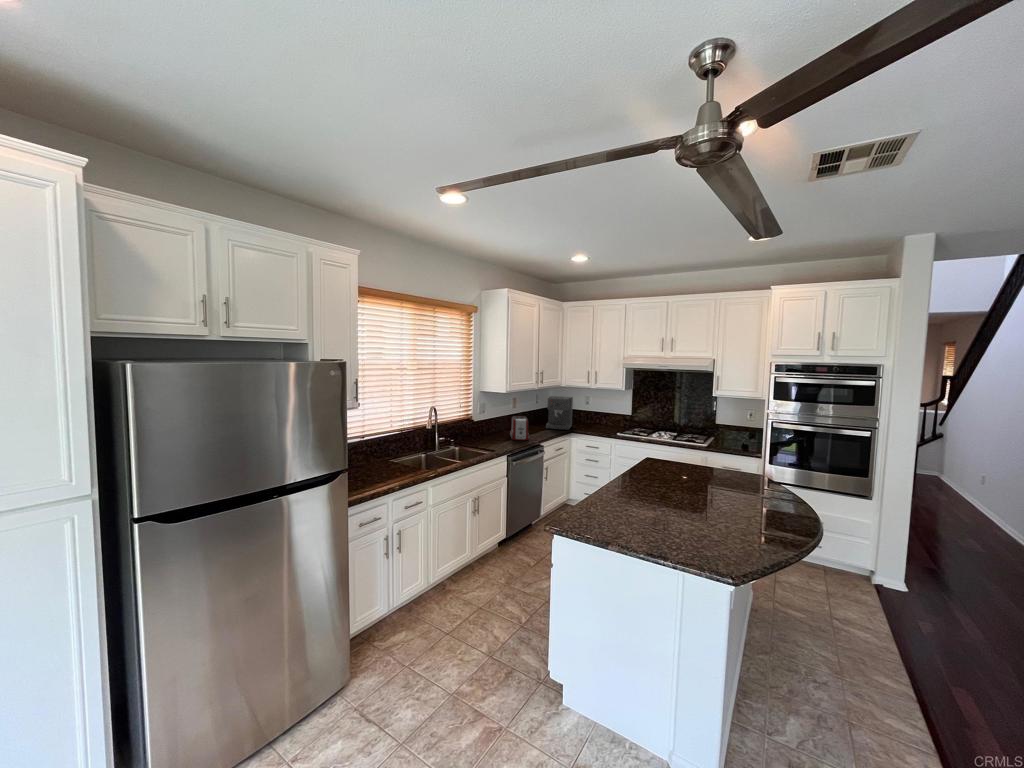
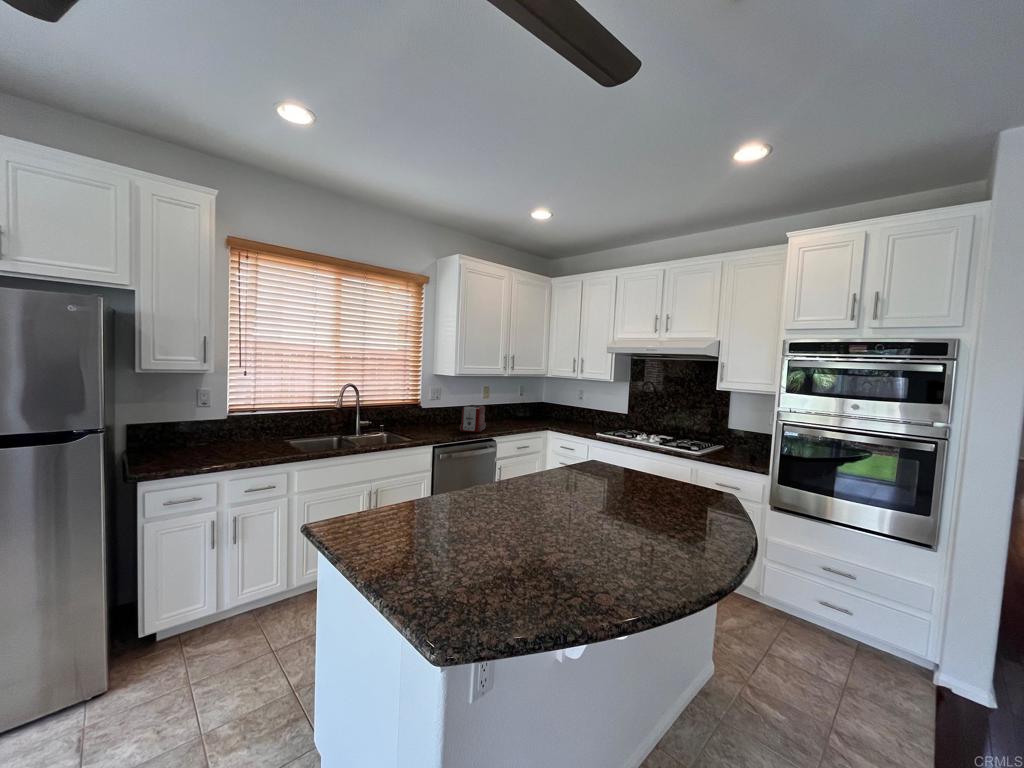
coffee maker: present [546,396,573,430] -> none [520,387,556,427]

